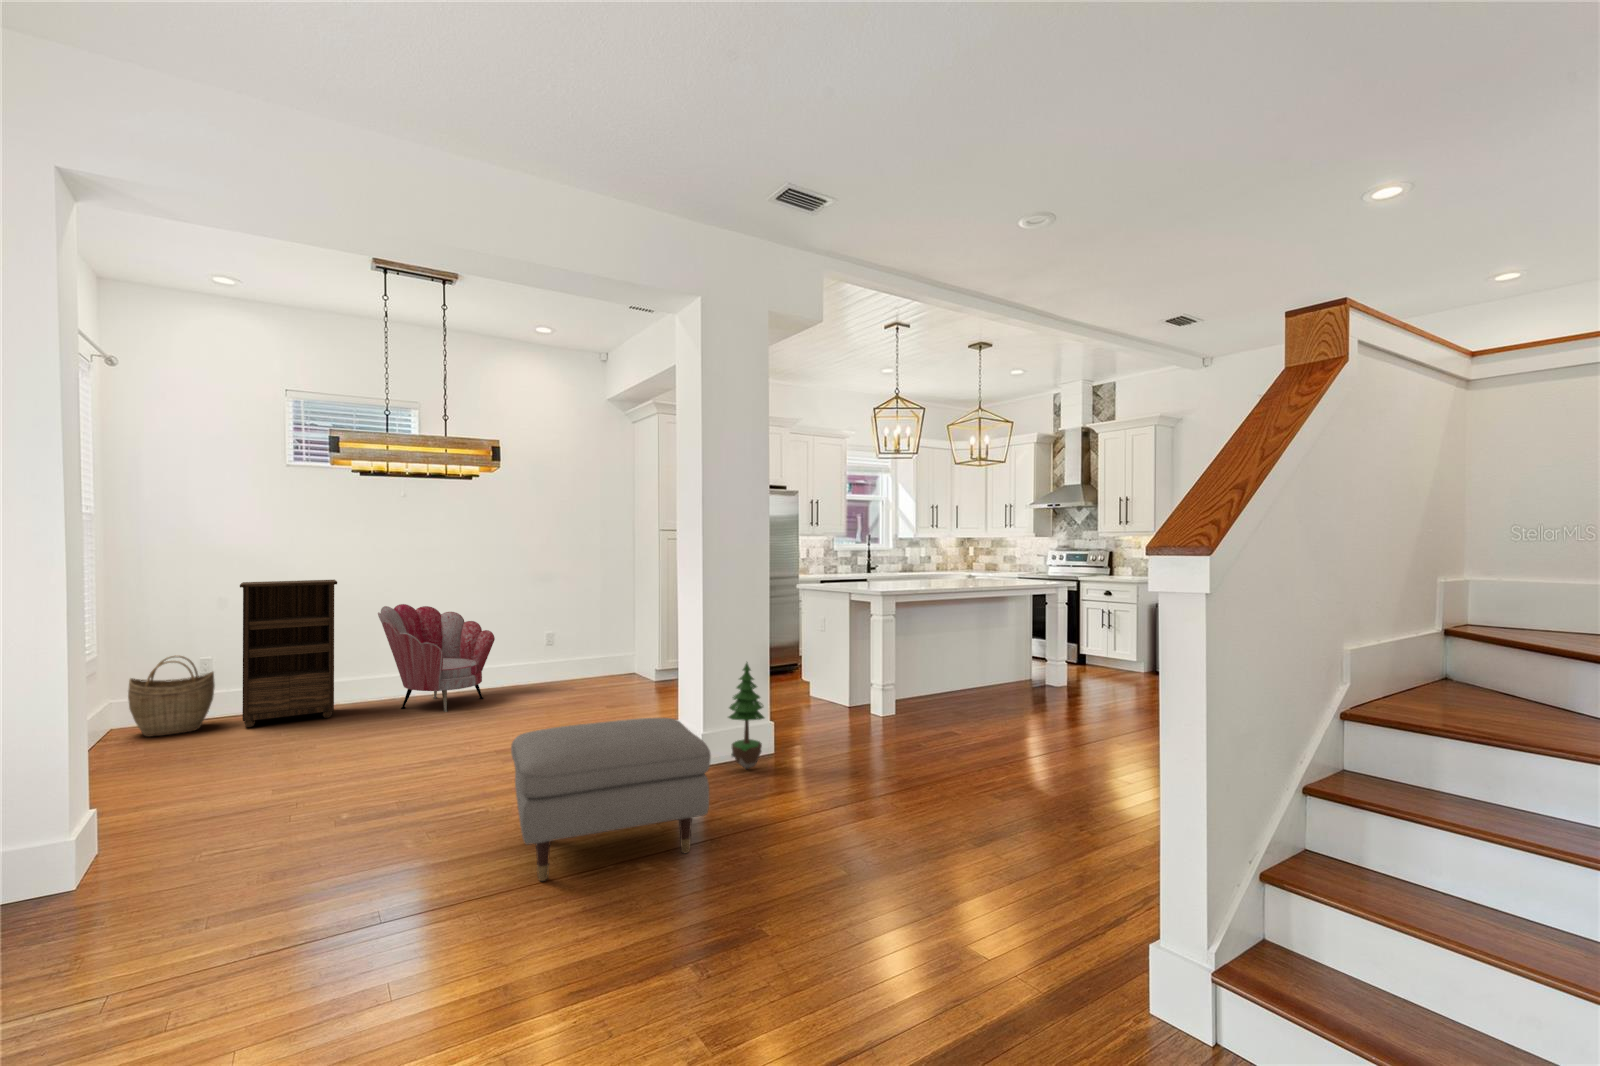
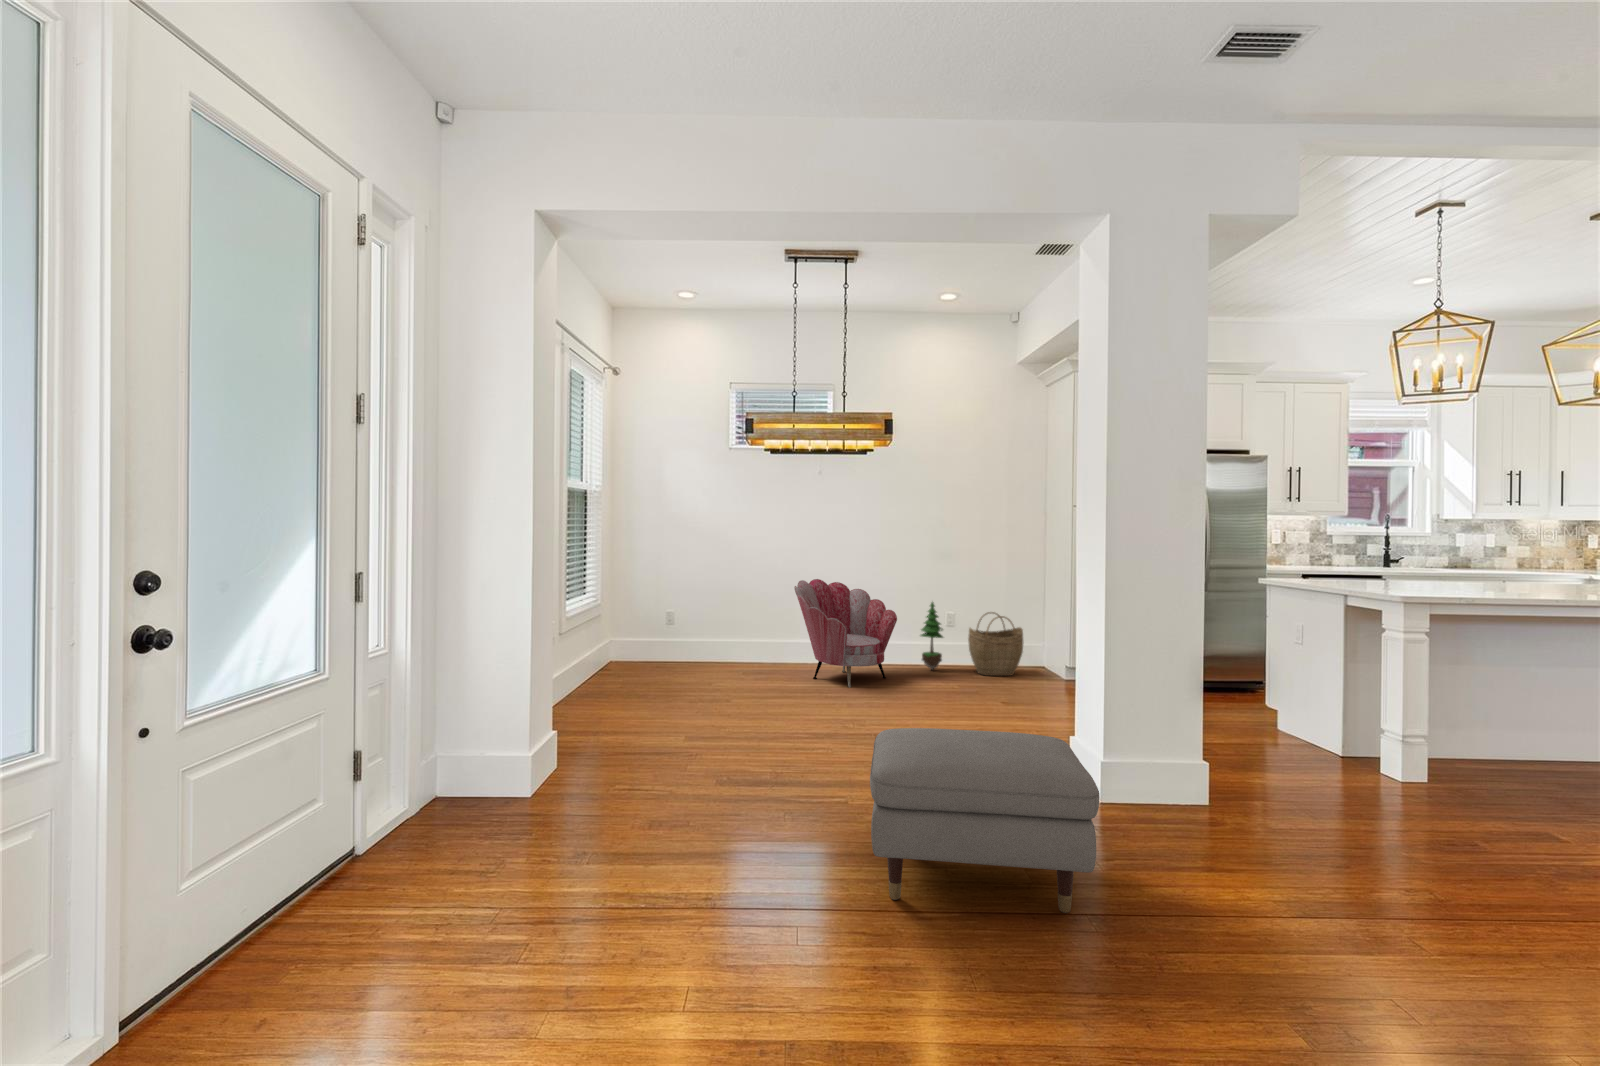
bookshelf: present [240,580,337,727] -> none [691,554,762,679]
woven basket: present [128,655,215,737] -> present [968,612,1023,676]
potted tree: present [728,662,764,769] -> present [921,602,943,670]

